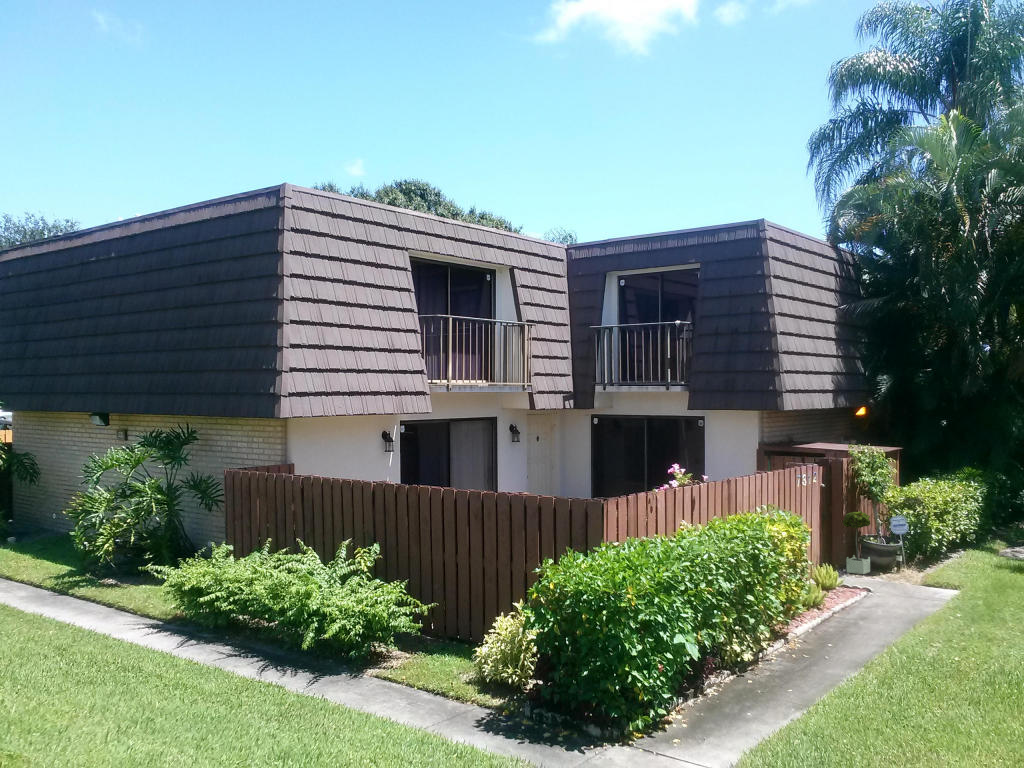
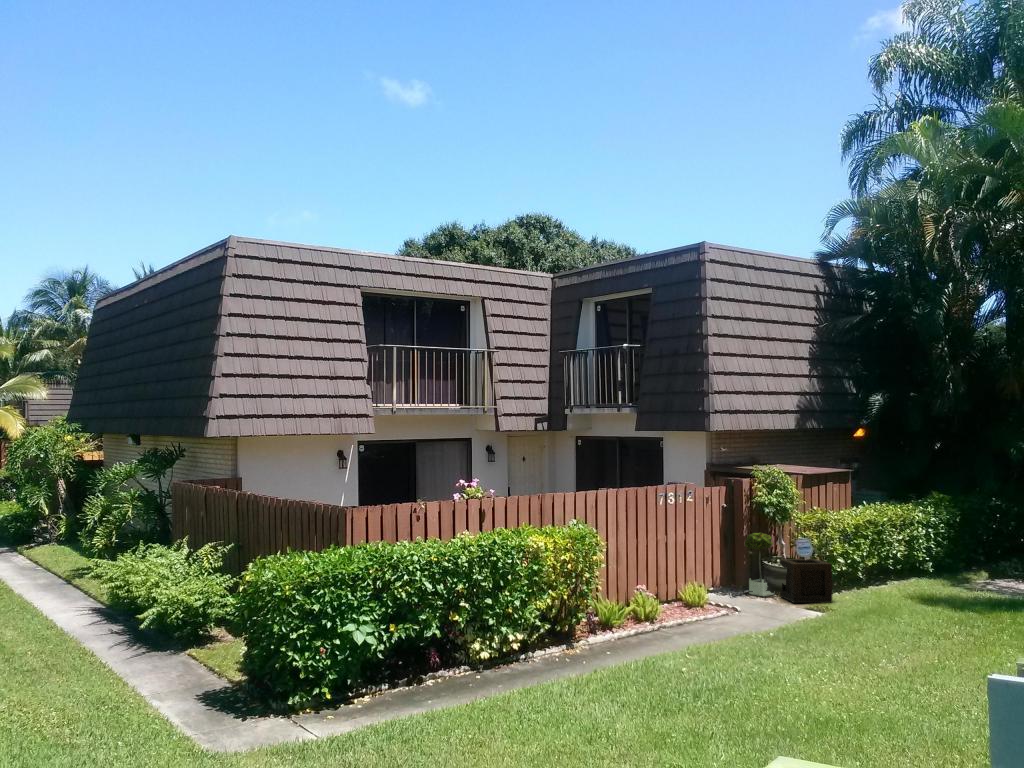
wooden crate: none [881,536,939,580] -> present [780,559,832,603]

